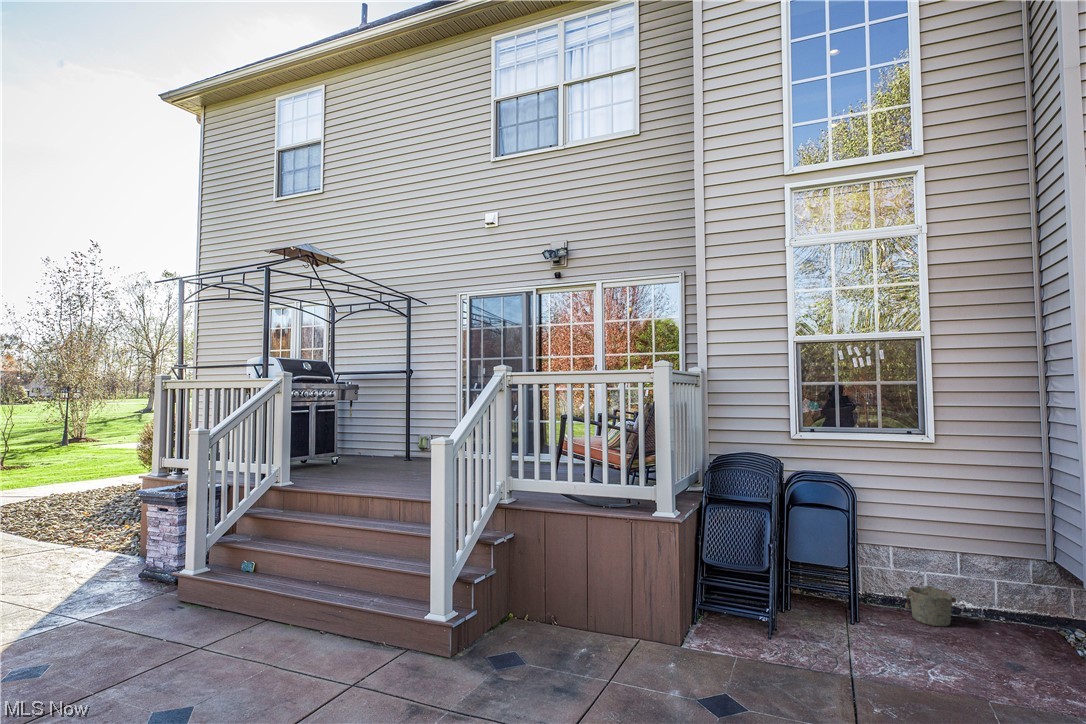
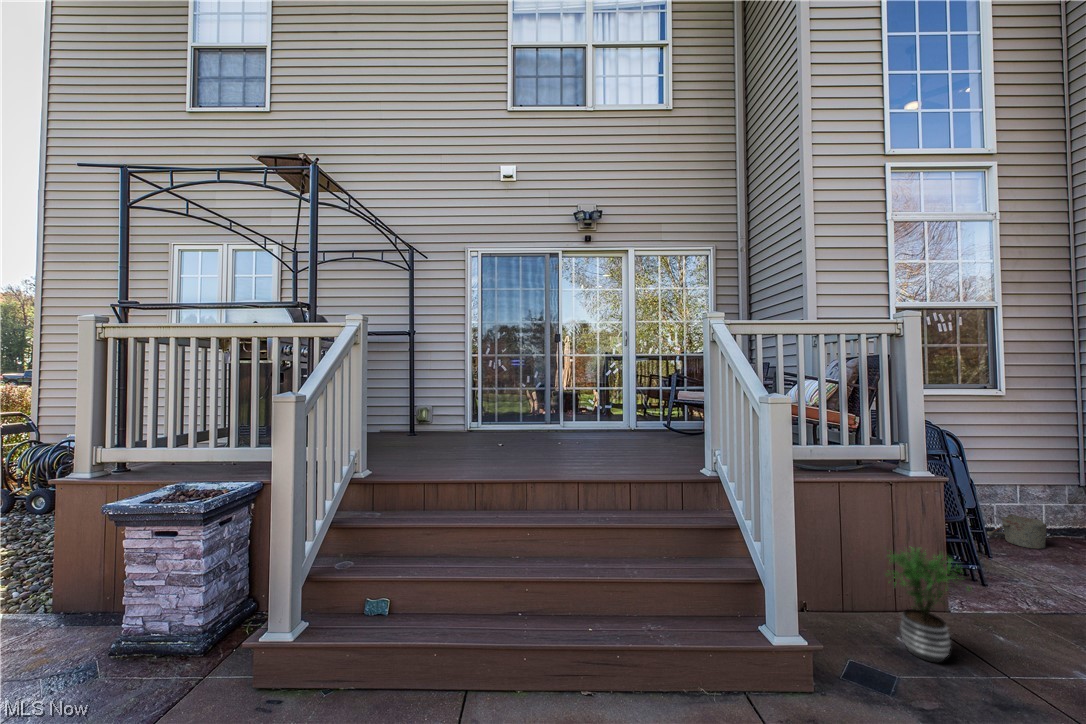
potted plant: none [552,568,612,661] -> present [886,546,969,663]

